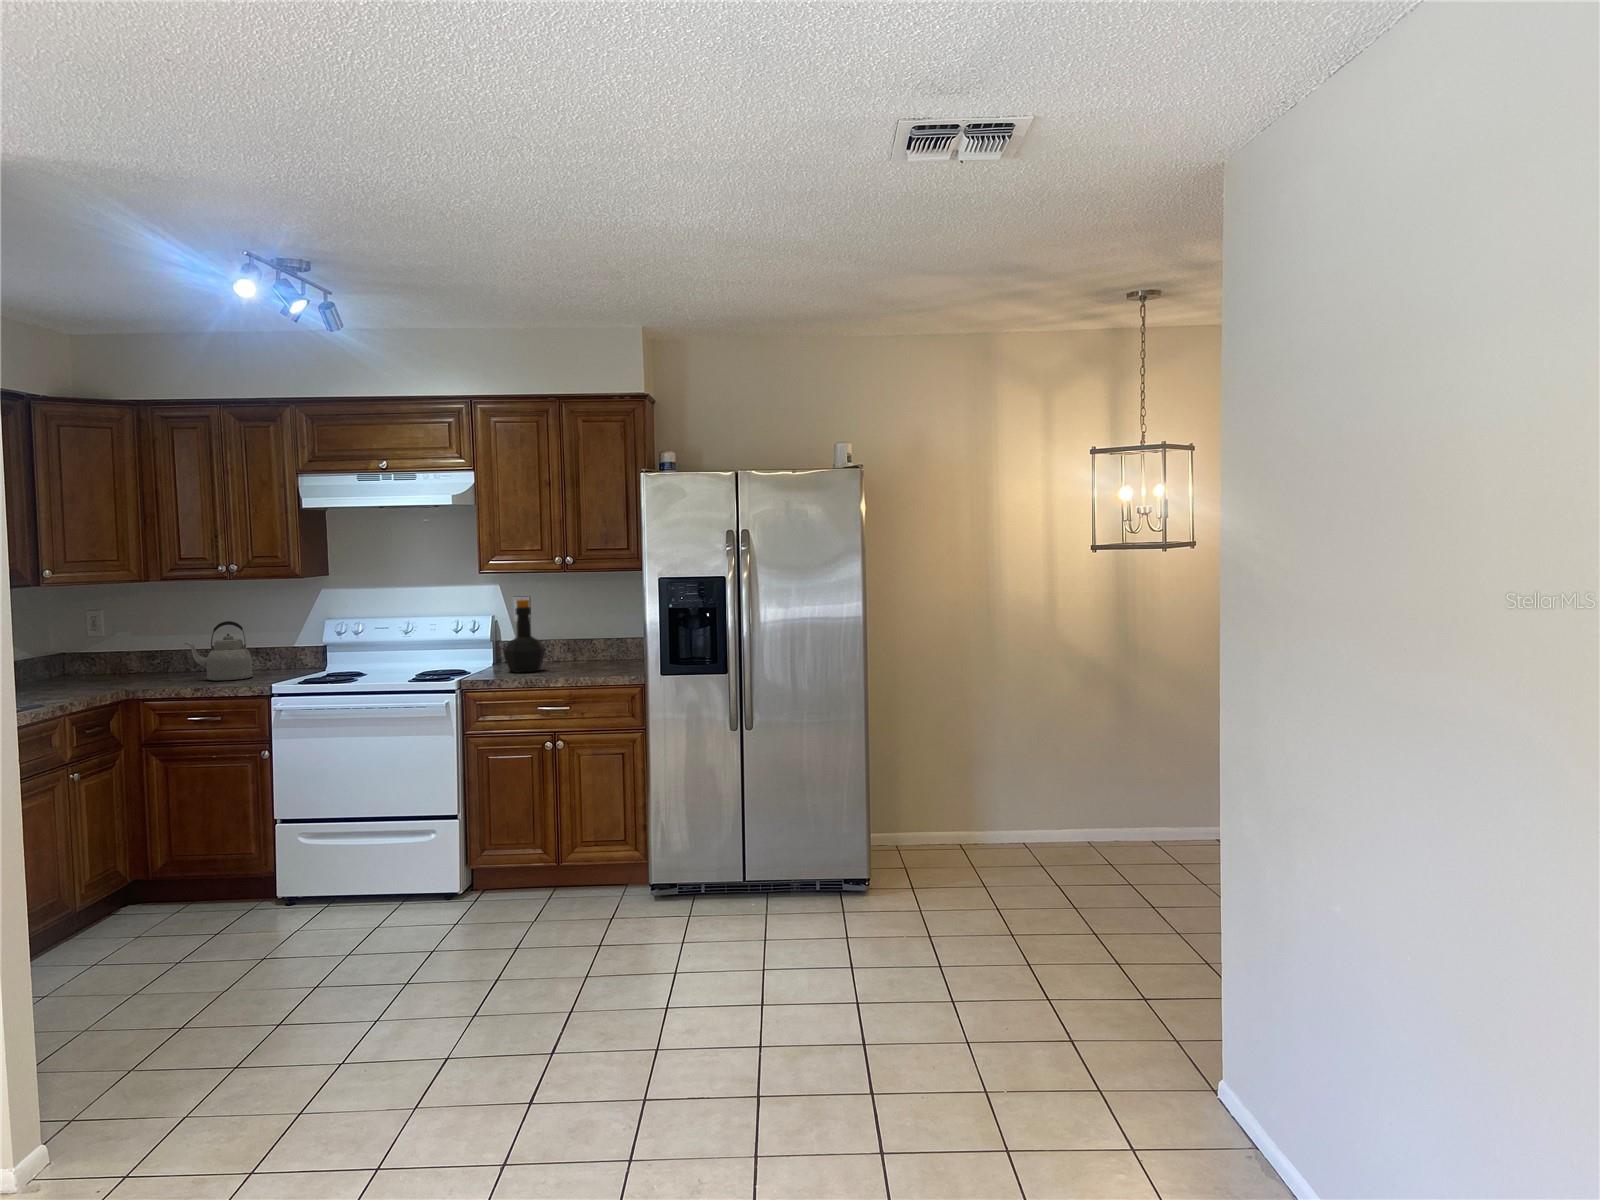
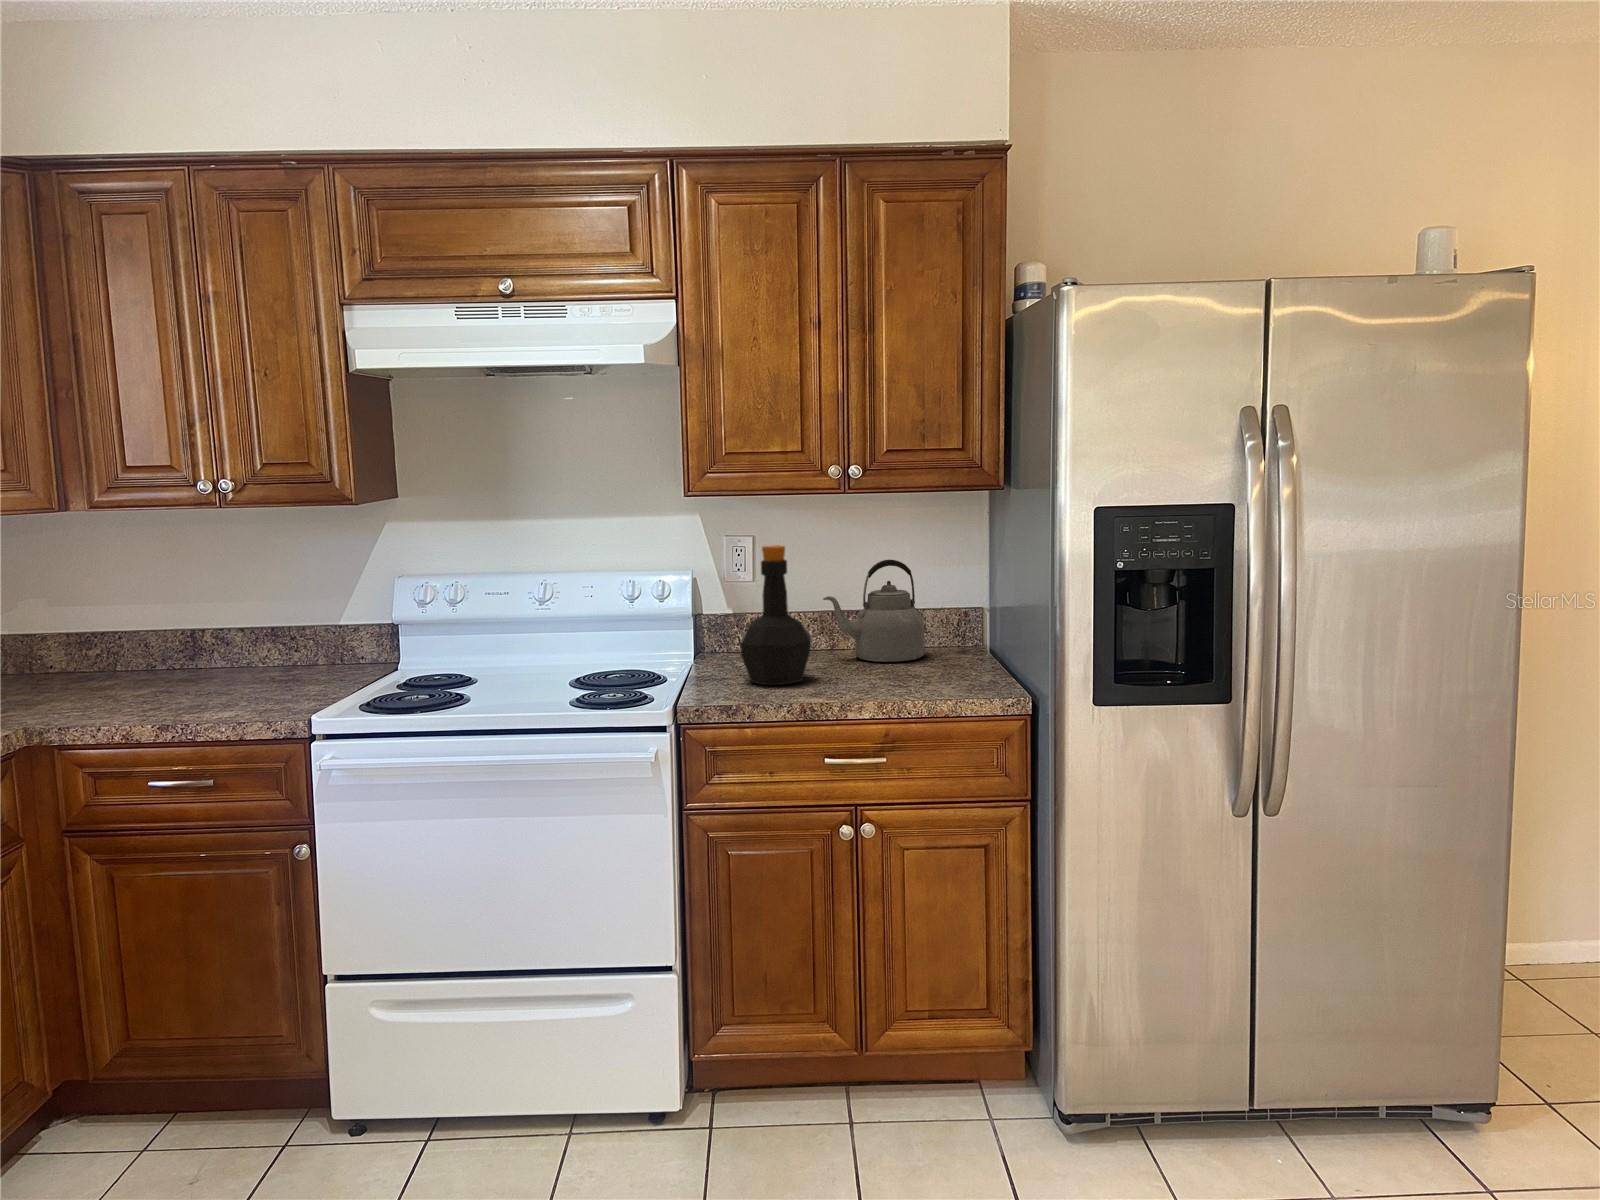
kettle: present [184,621,253,681] -> present [823,560,924,662]

